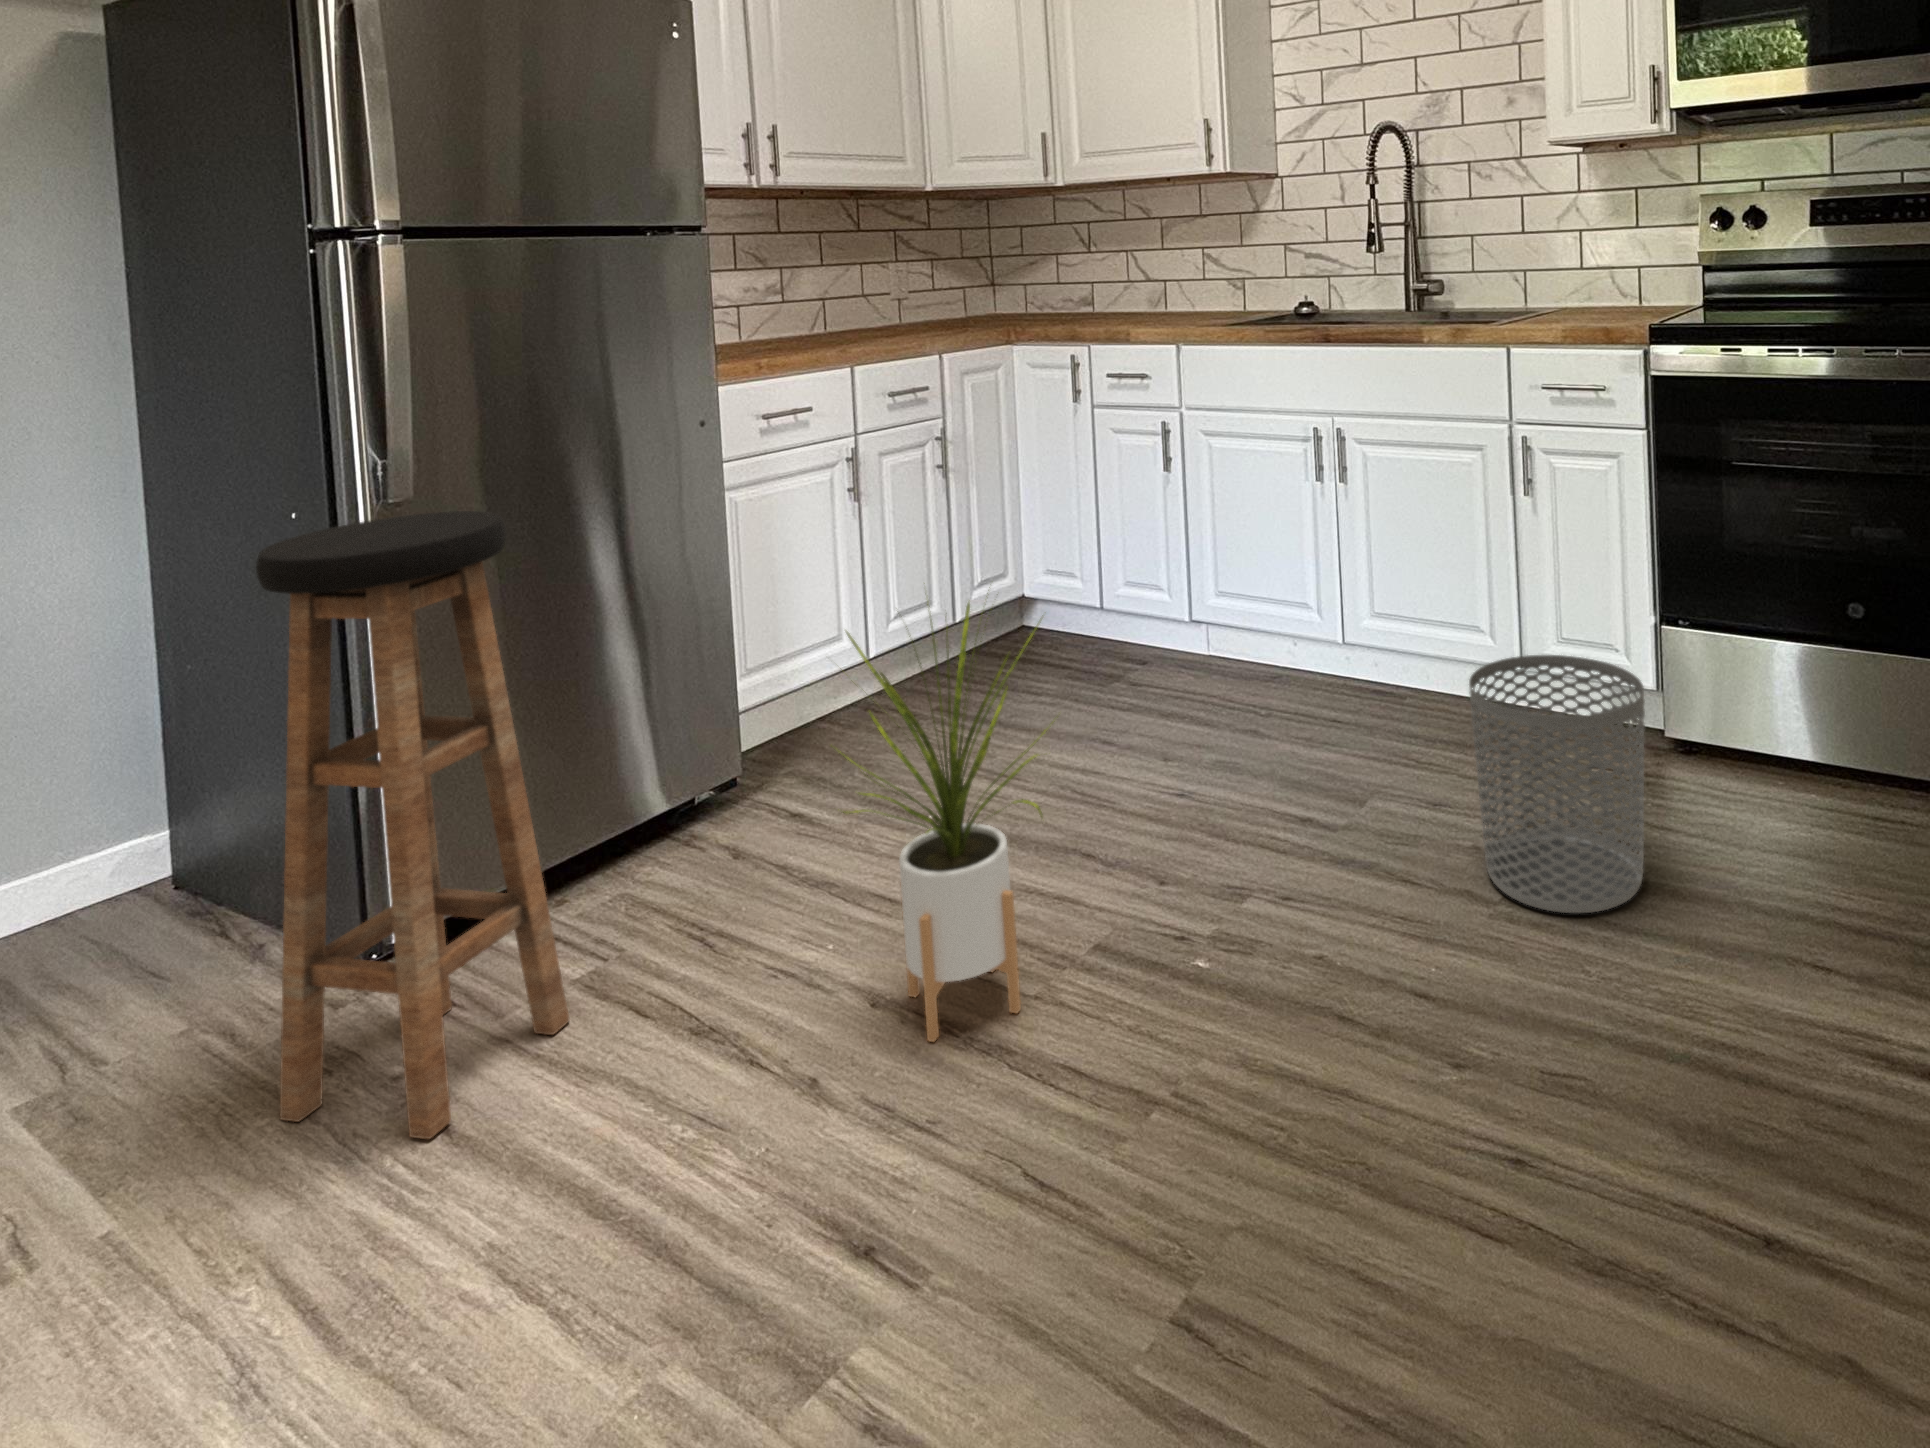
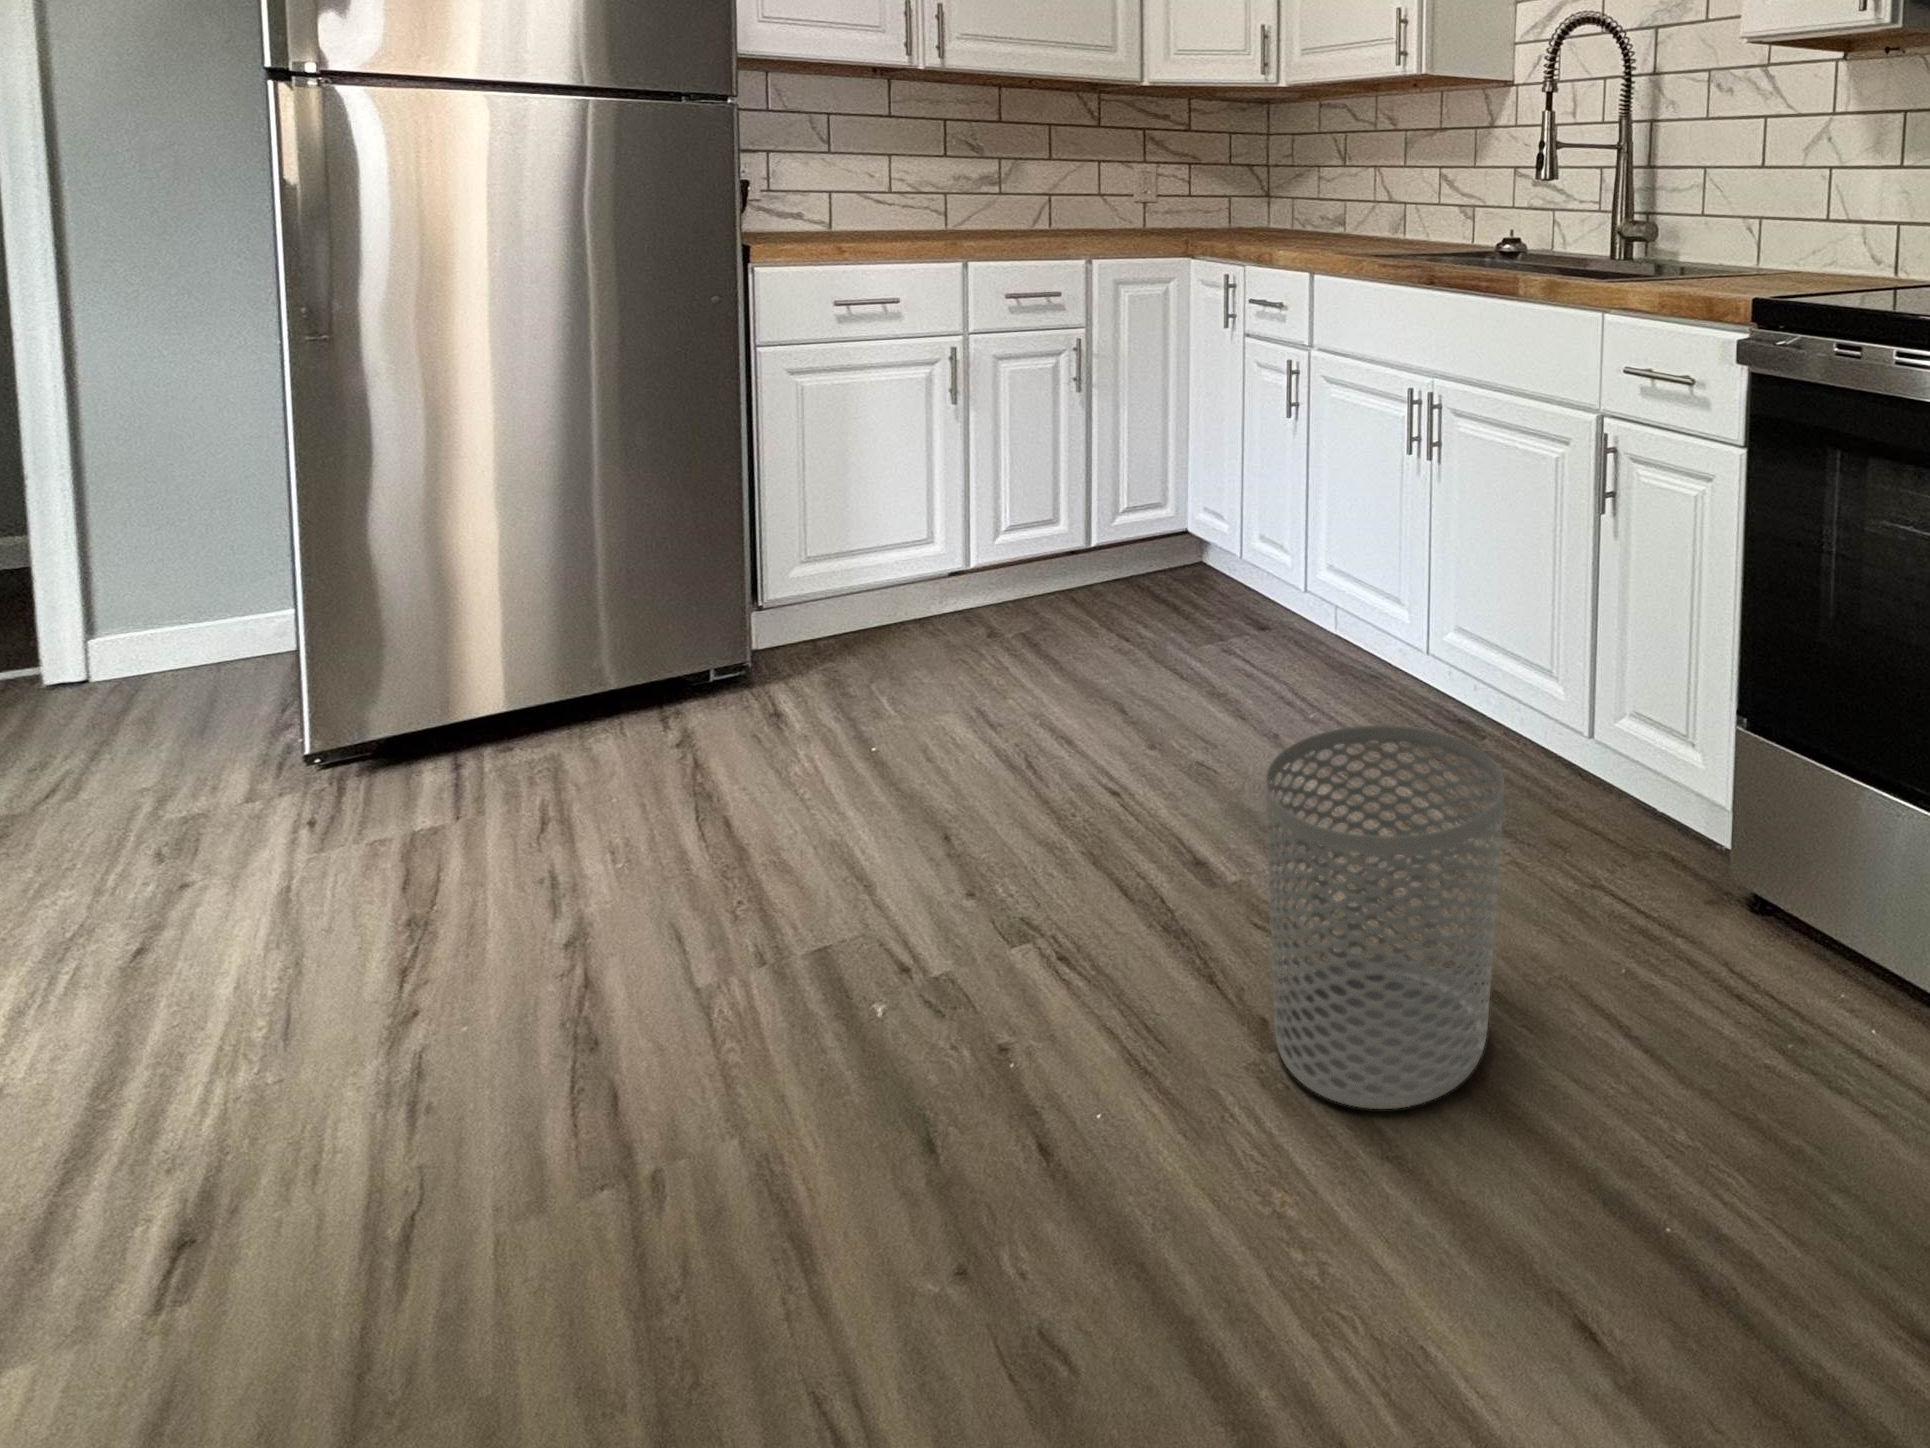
bar stool: present [256,511,570,1139] -> none [42,344,354,939]
house plant: present [837,587,1048,1042] -> none [457,488,765,998]

